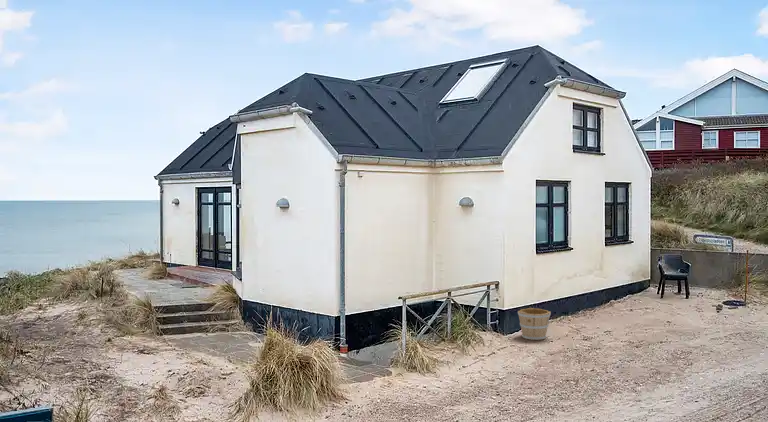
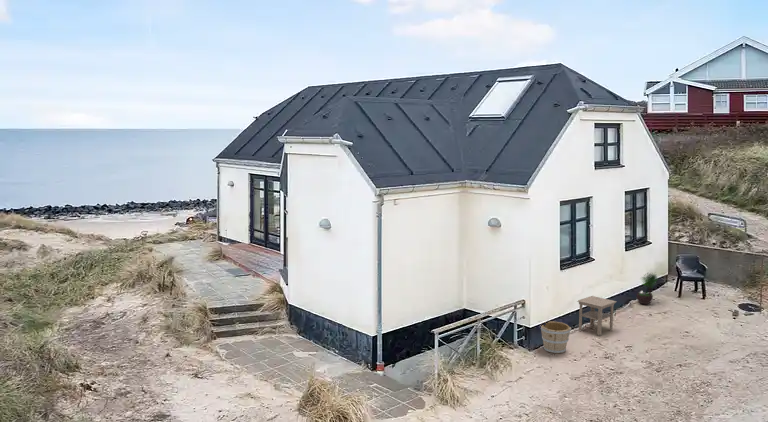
potted tree: none [618,267,641,304] -> present [637,273,657,304]
side table: none [556,288,598,327] -> present [578,296,616,336]

